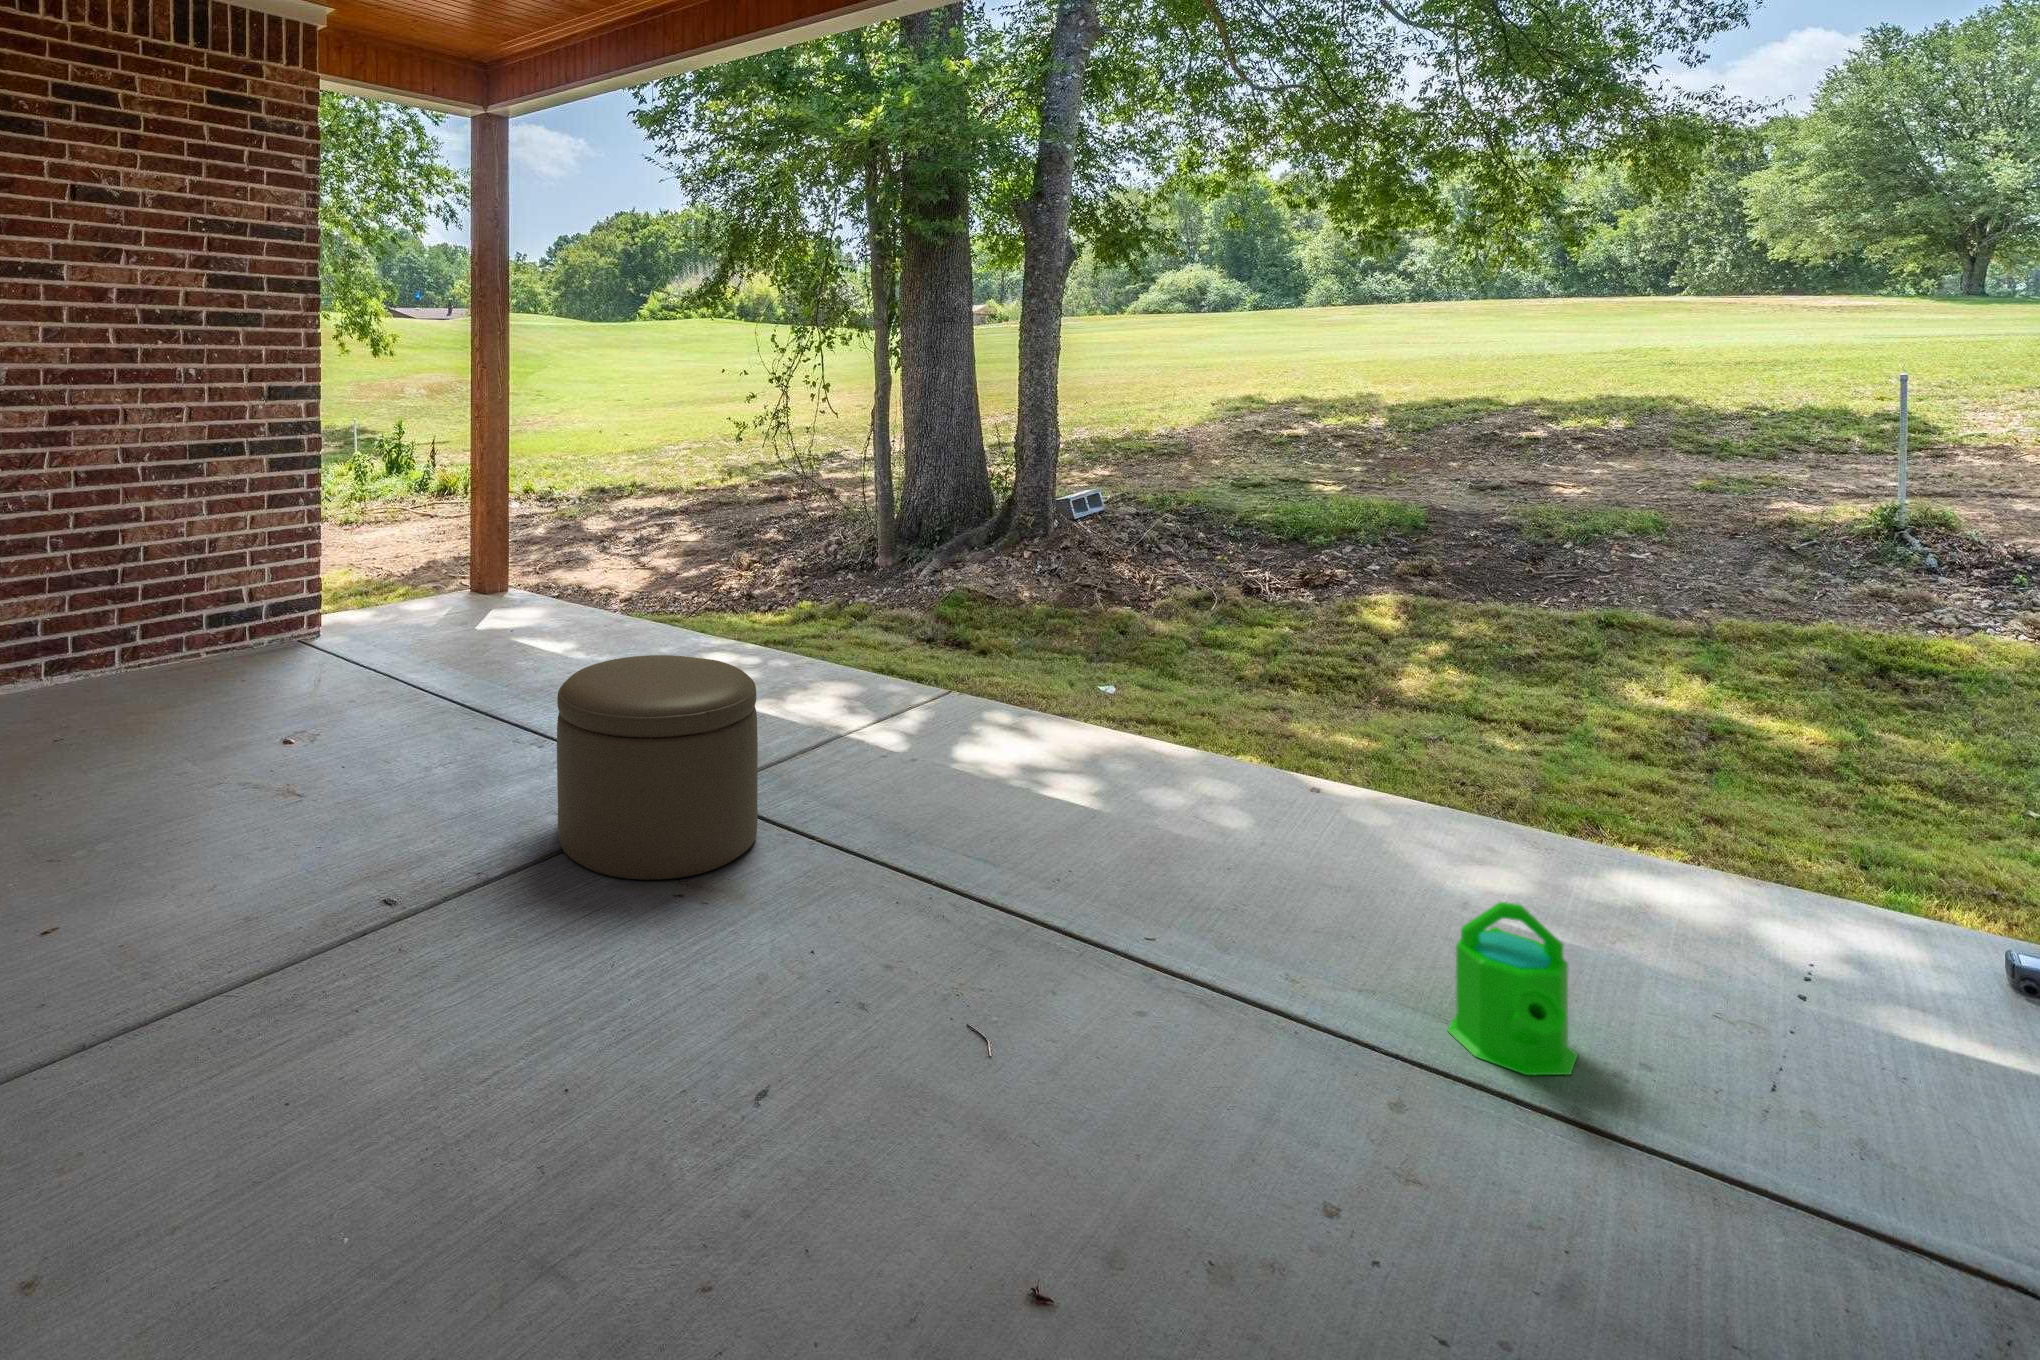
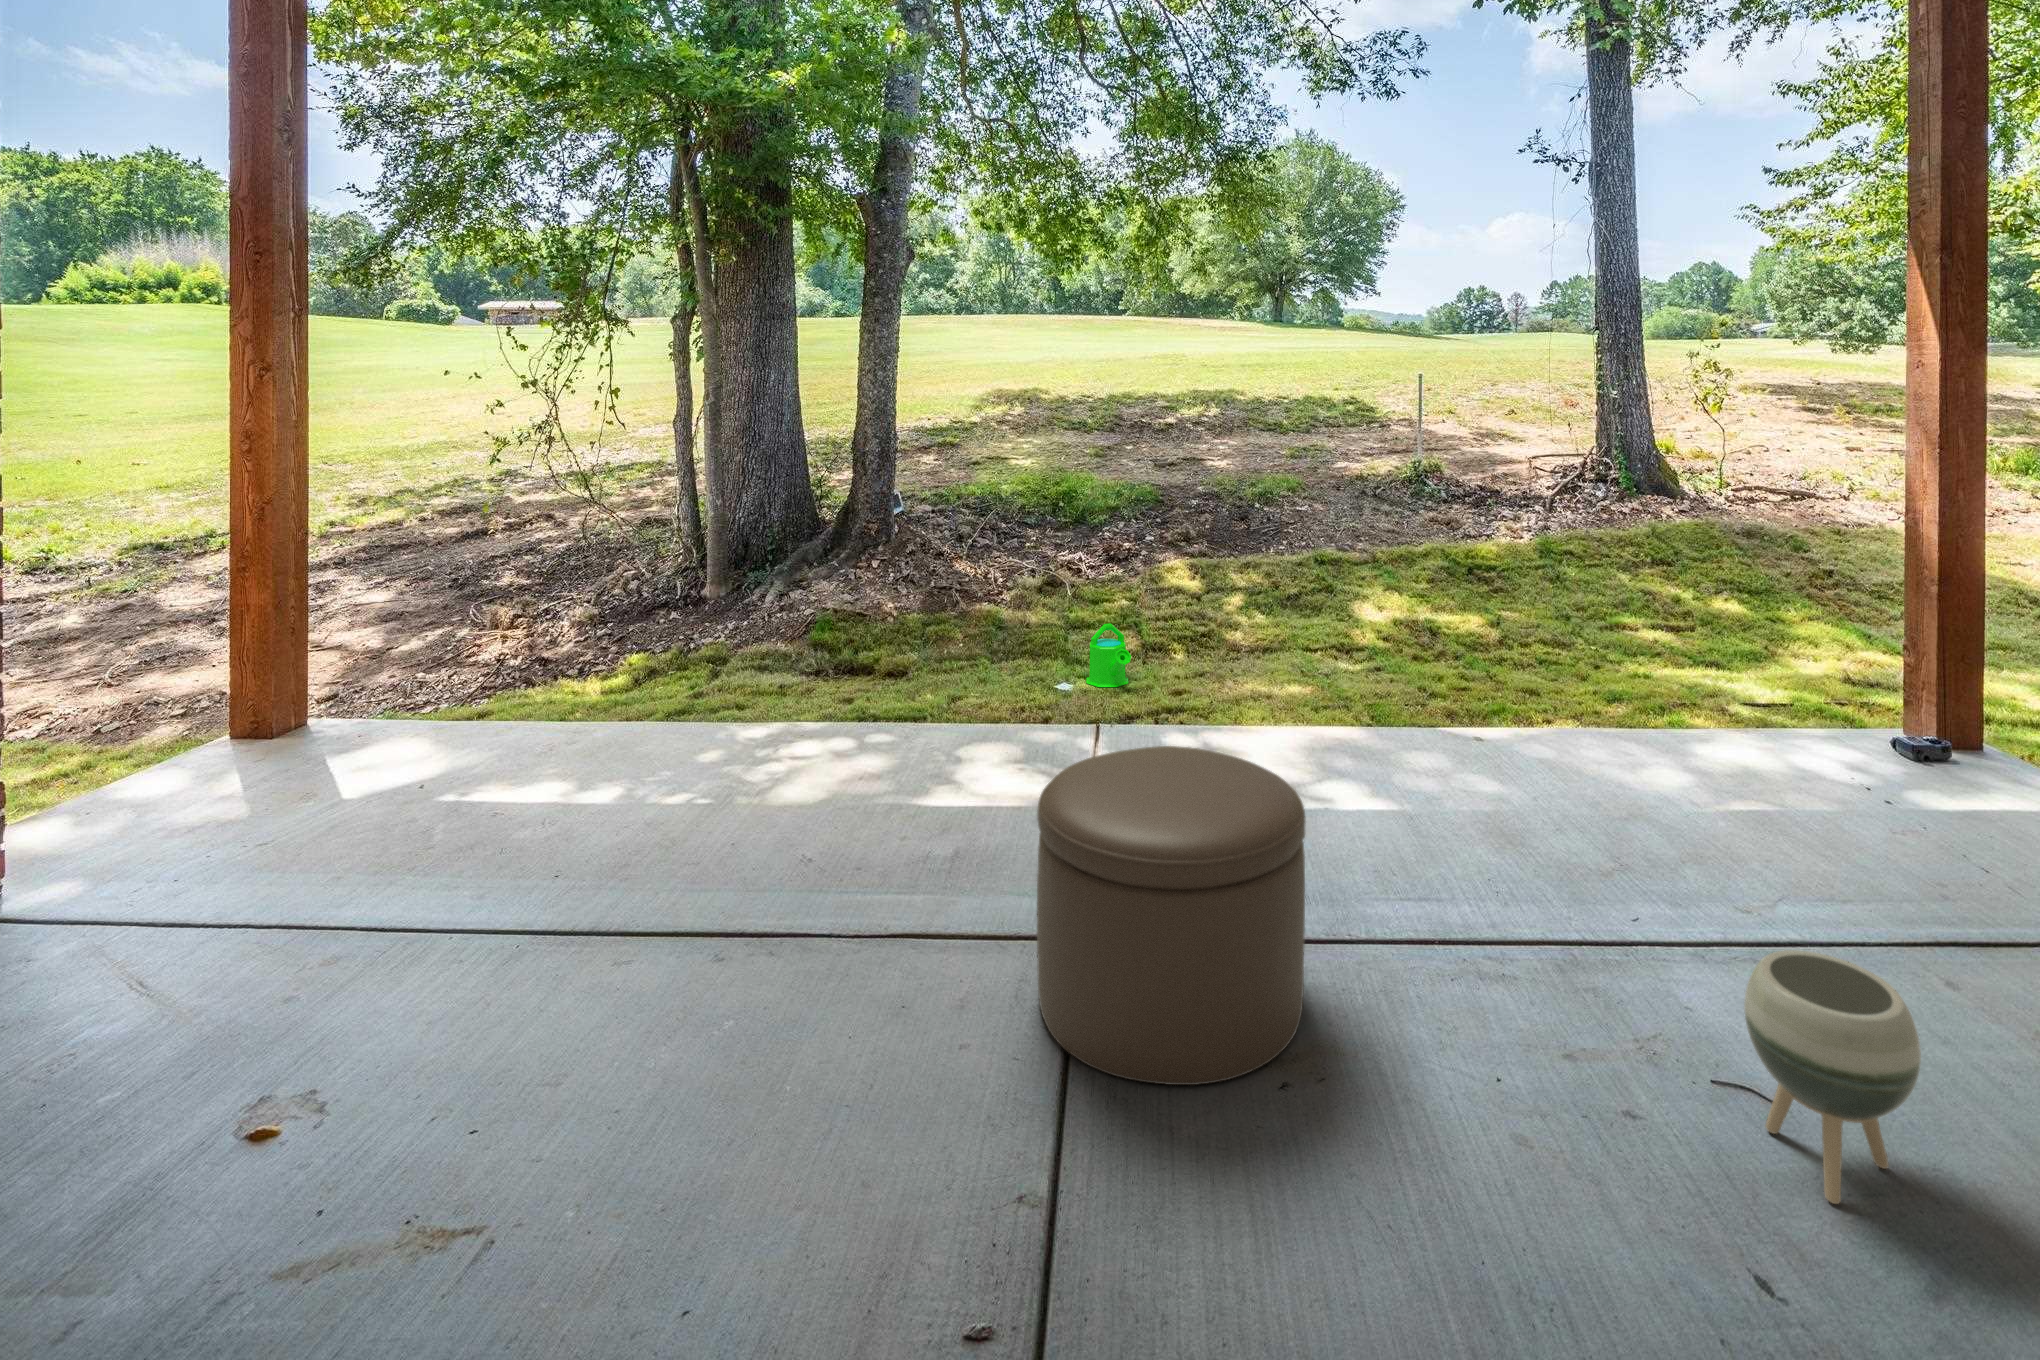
planter: none [805,894,939,1110] -> present [1744,950,1921,1204]
watering can: present [1447,902,1578,1075] -> present [1086,623,1131,687]

